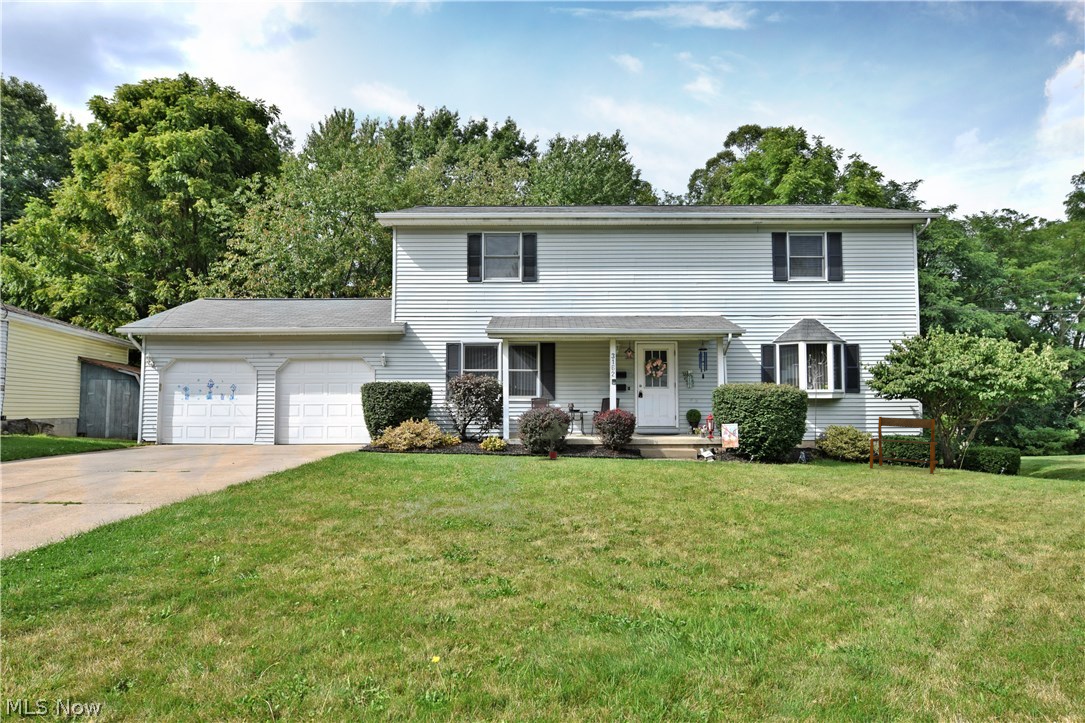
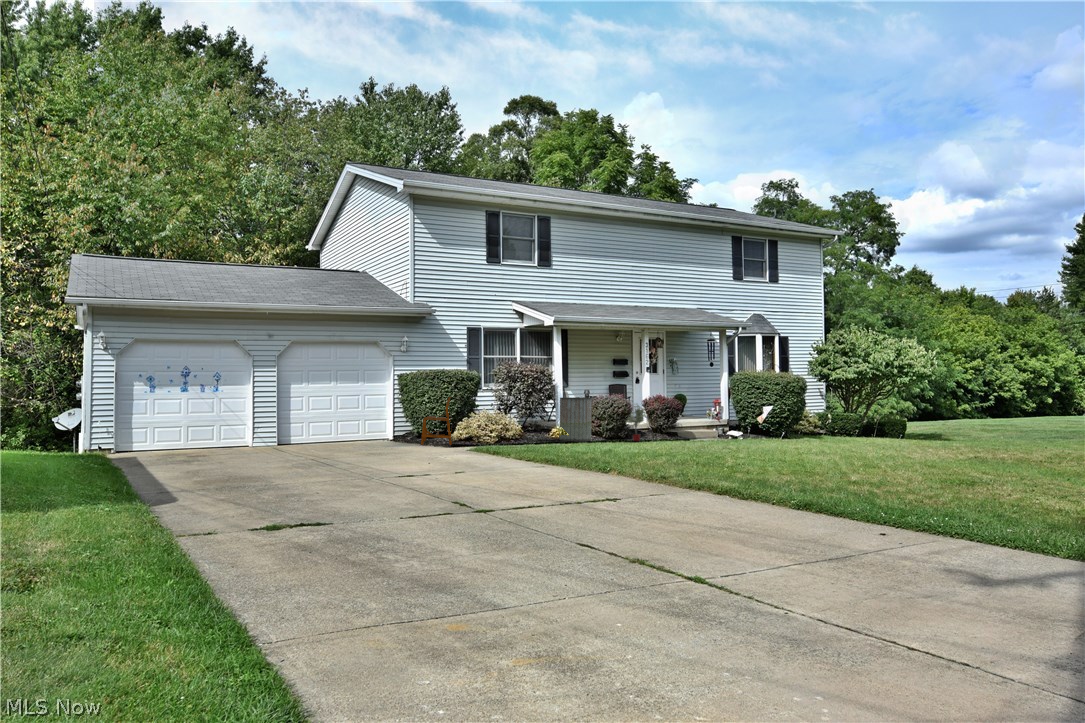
trash can: none [489,410,521,456] -> present [559,397,592,441]
bench: present [870,417,938,474] -> present [421,397,452,445]

